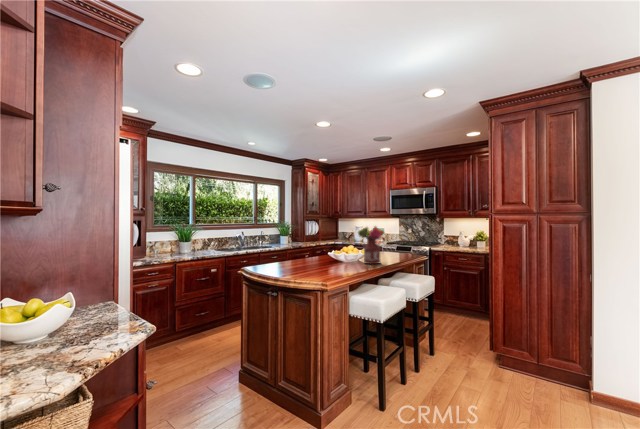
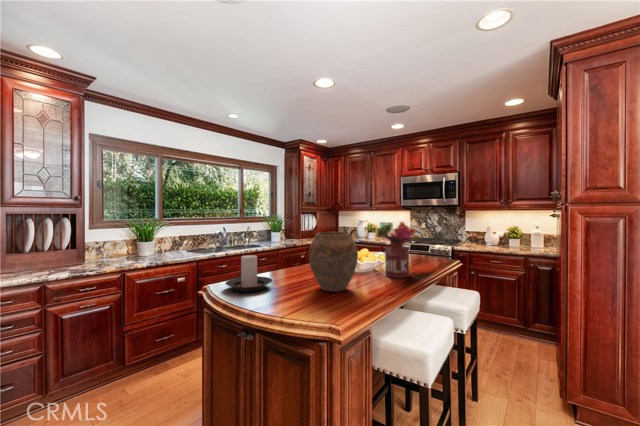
vase: none [311,232,342,270] -> present [309,232,358,292]
candle holder: none [257,246,287,270] -> present [225,255,272,292]

